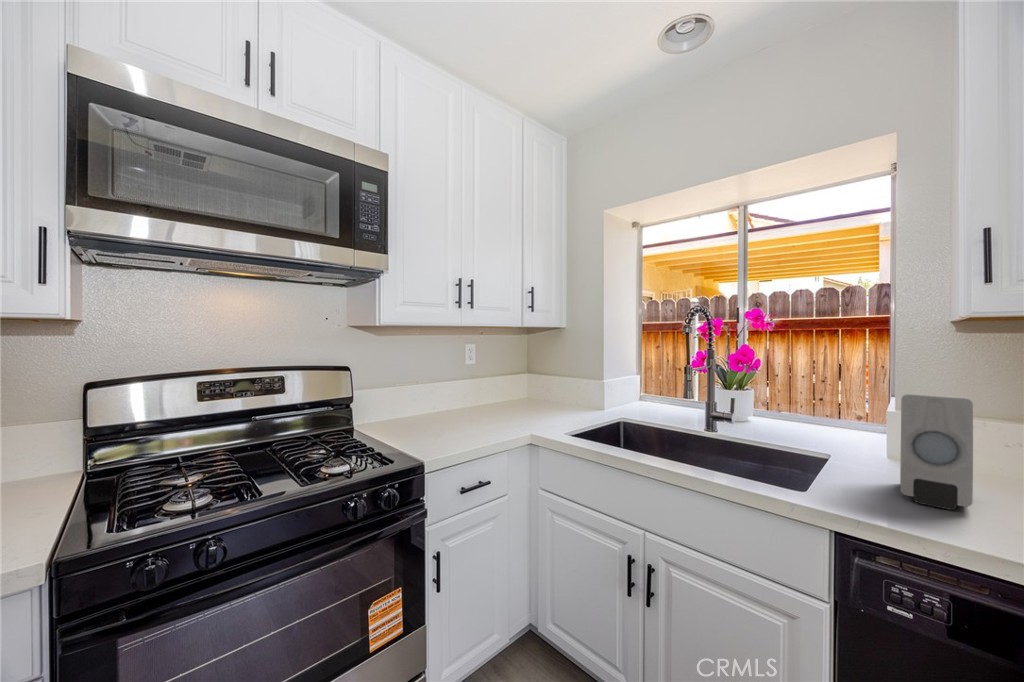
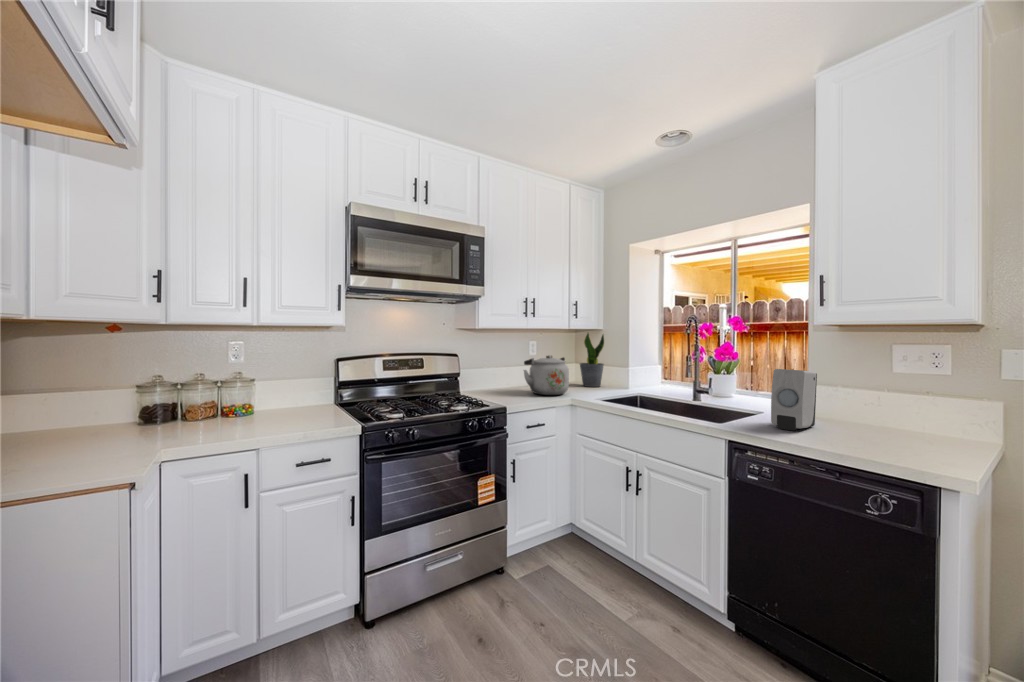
potted plant: none [536,331,571,409] -> present [580,332,604,387]
kettle: none [455,366,525,428] -> present [524,355,569,395]

